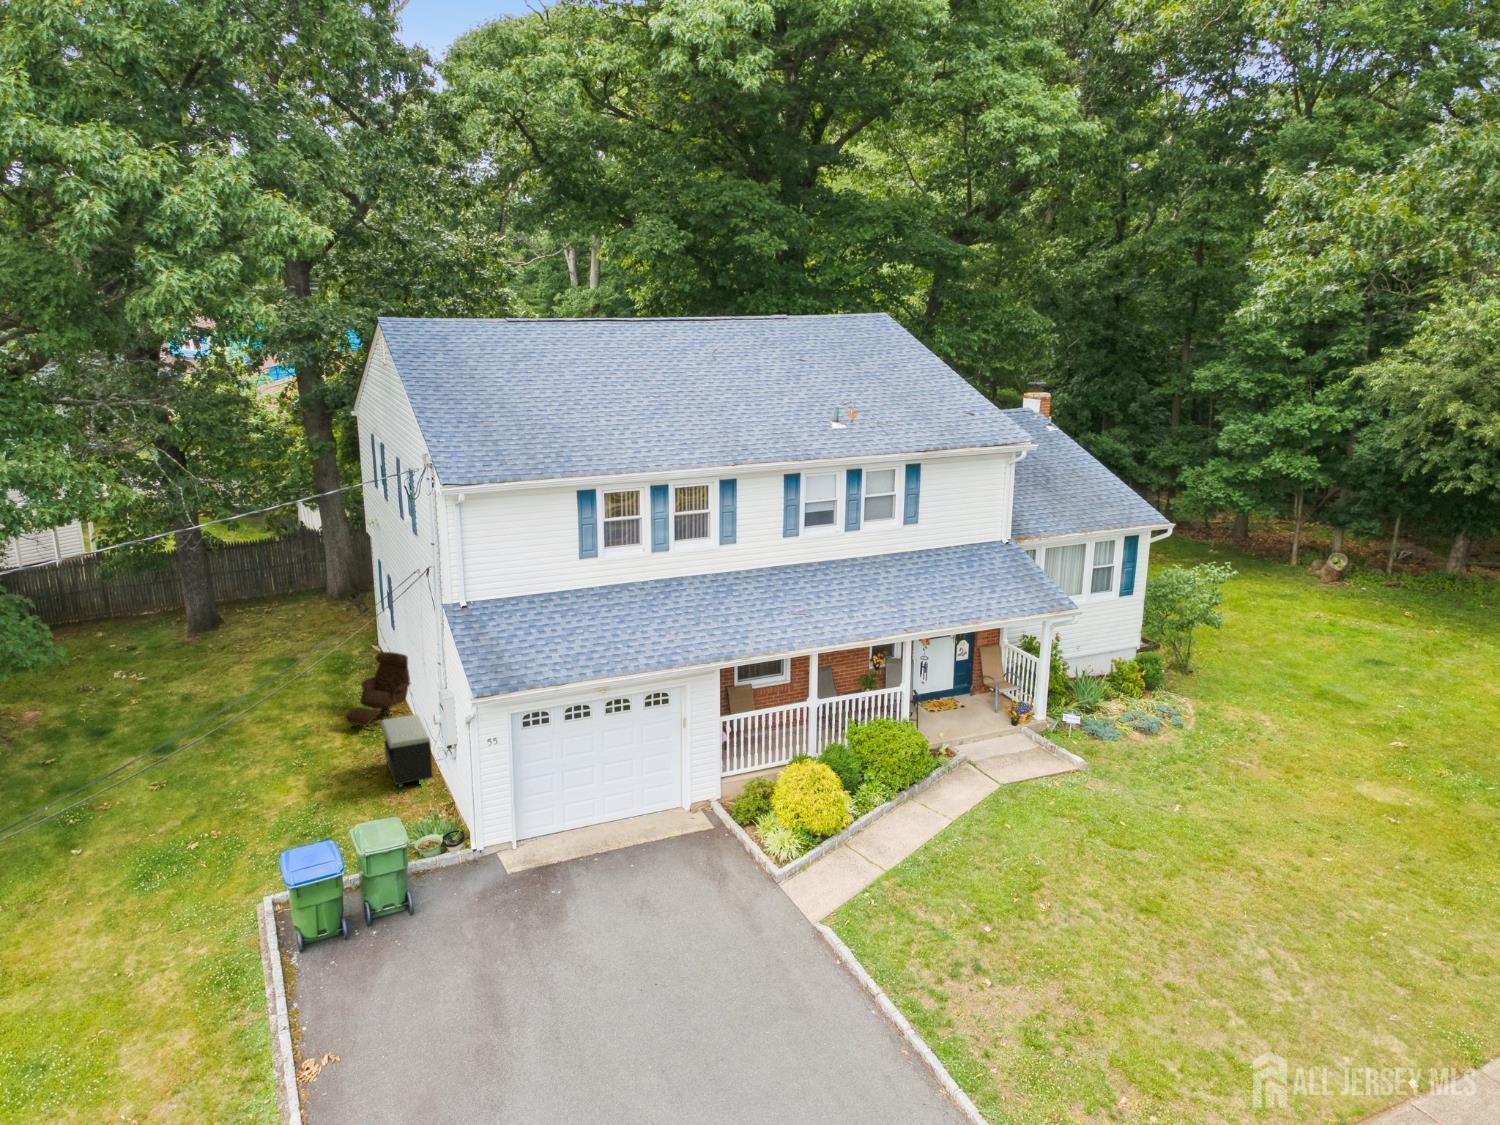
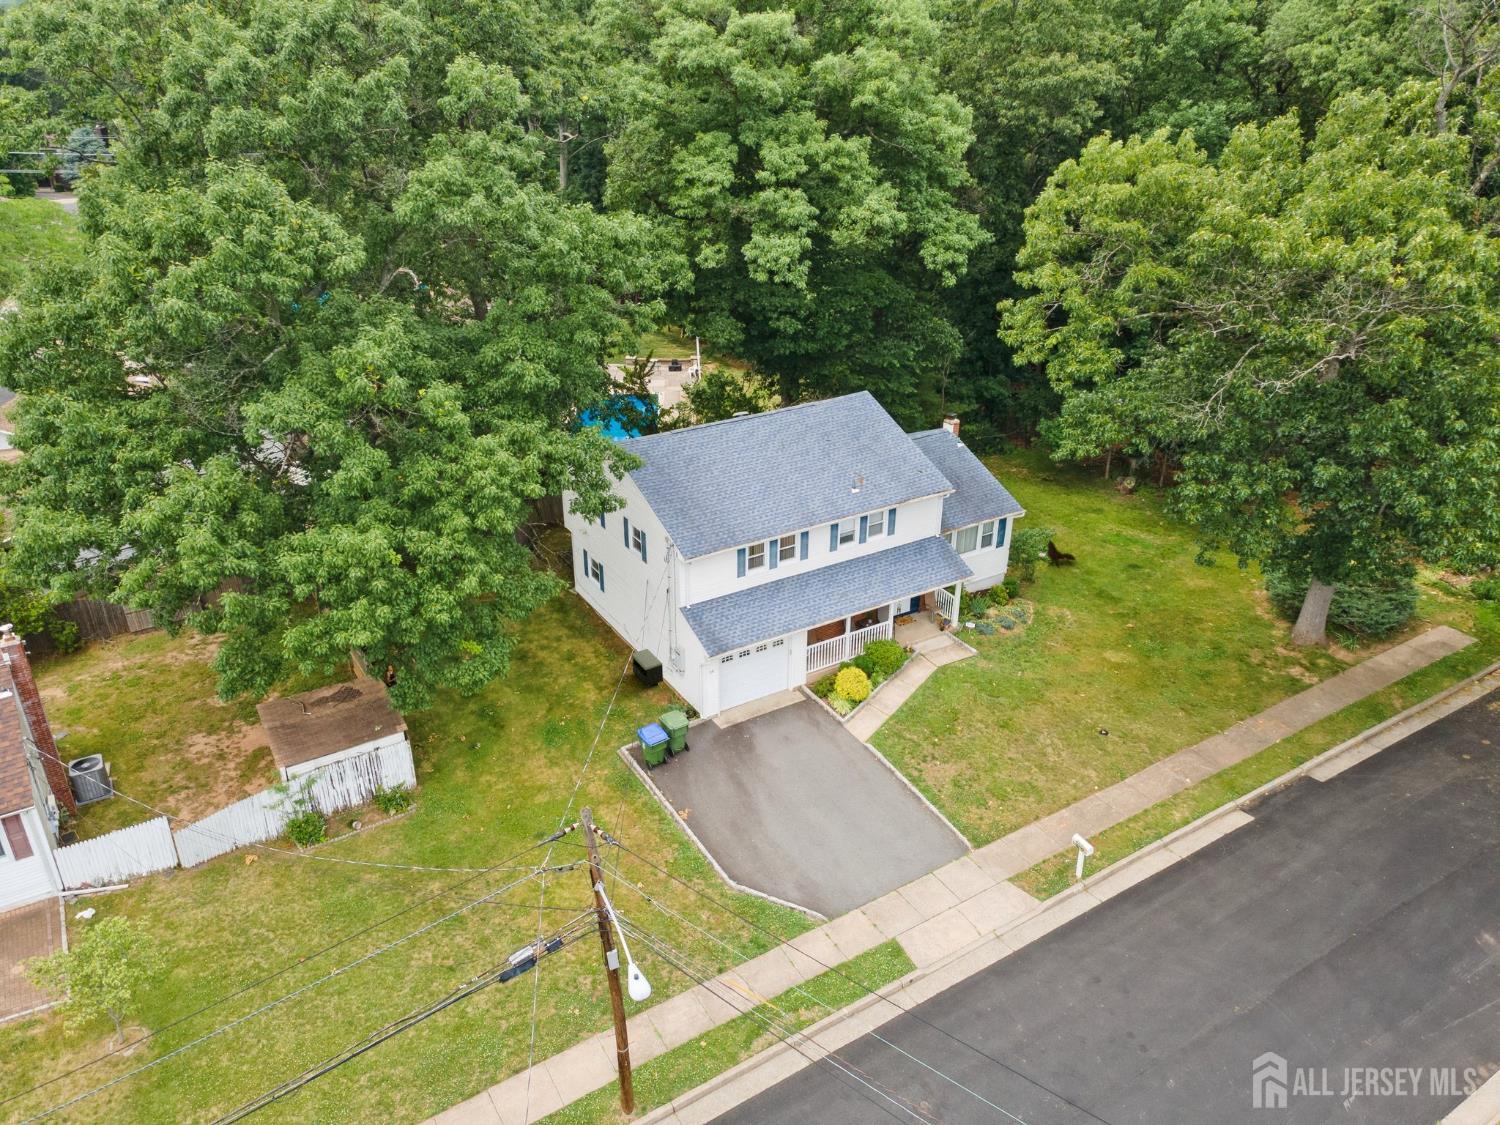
lounge chair: present [346,652,410,731] -> present [1047,540,1076,565]

